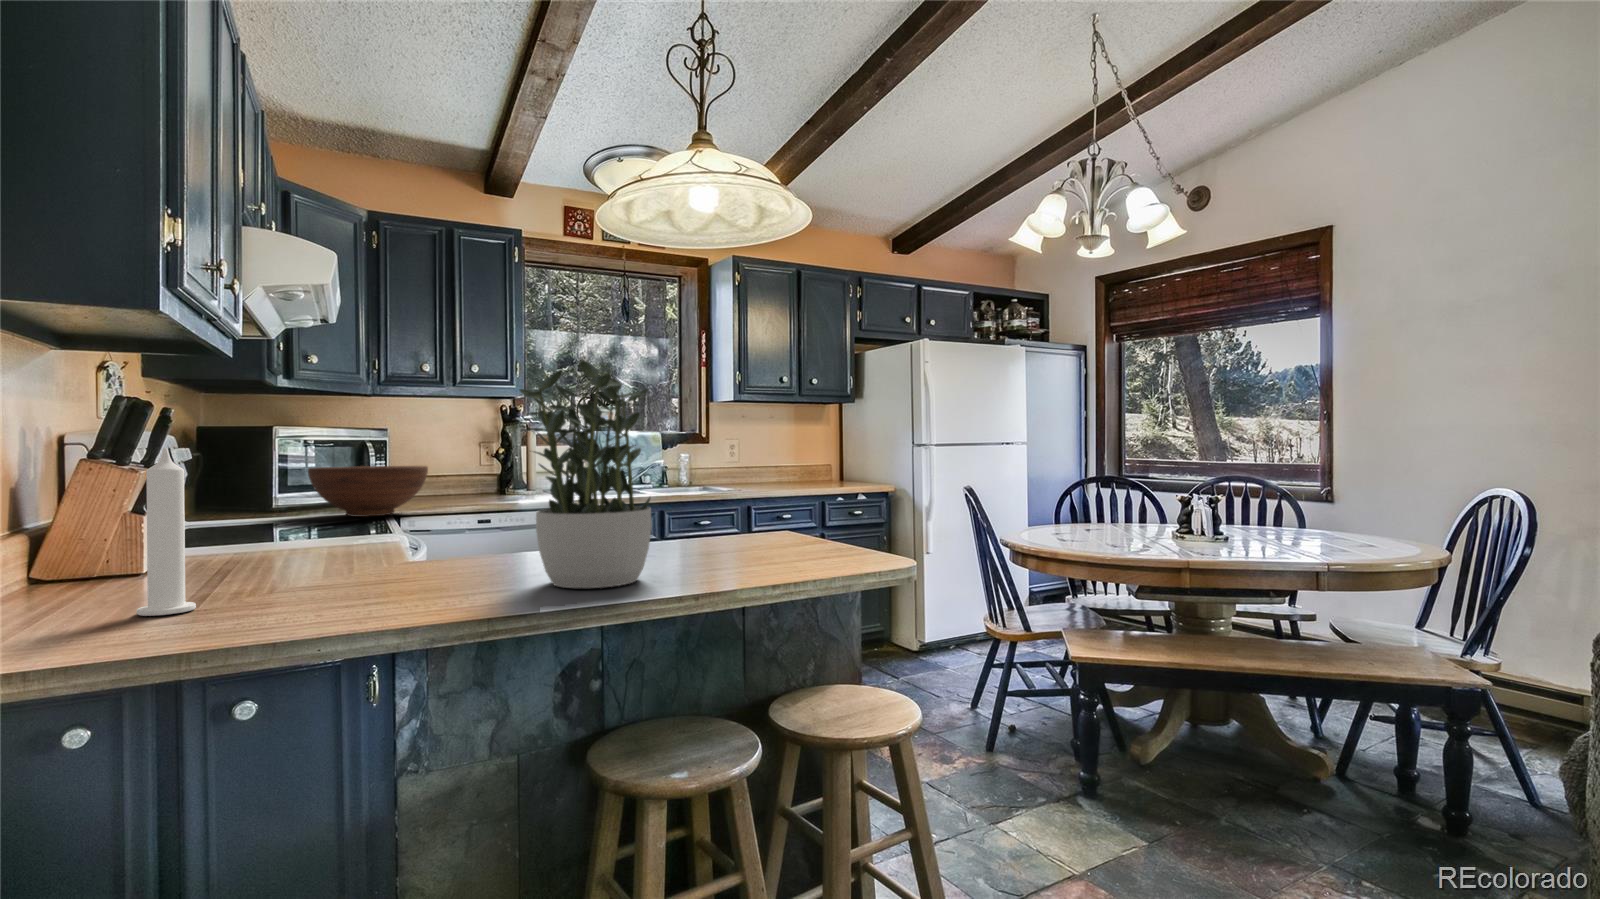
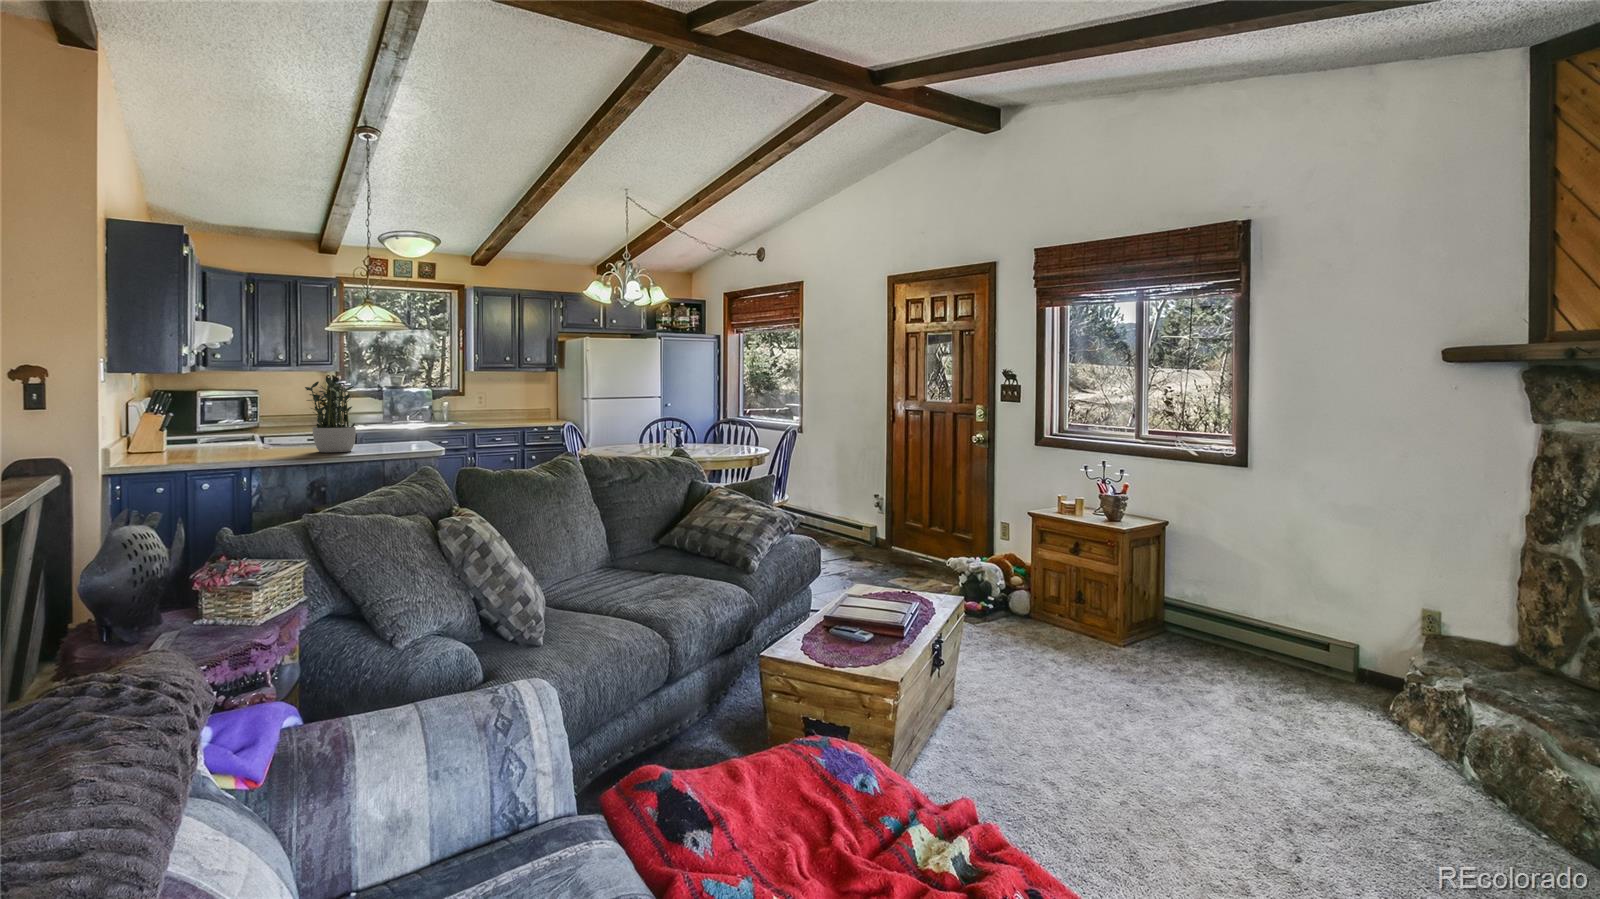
candle: present [137,448,196,616] -> none [183,407,200,456]
fruit bowl: present [308,466,428,517] -> none [218,411,280,435]

